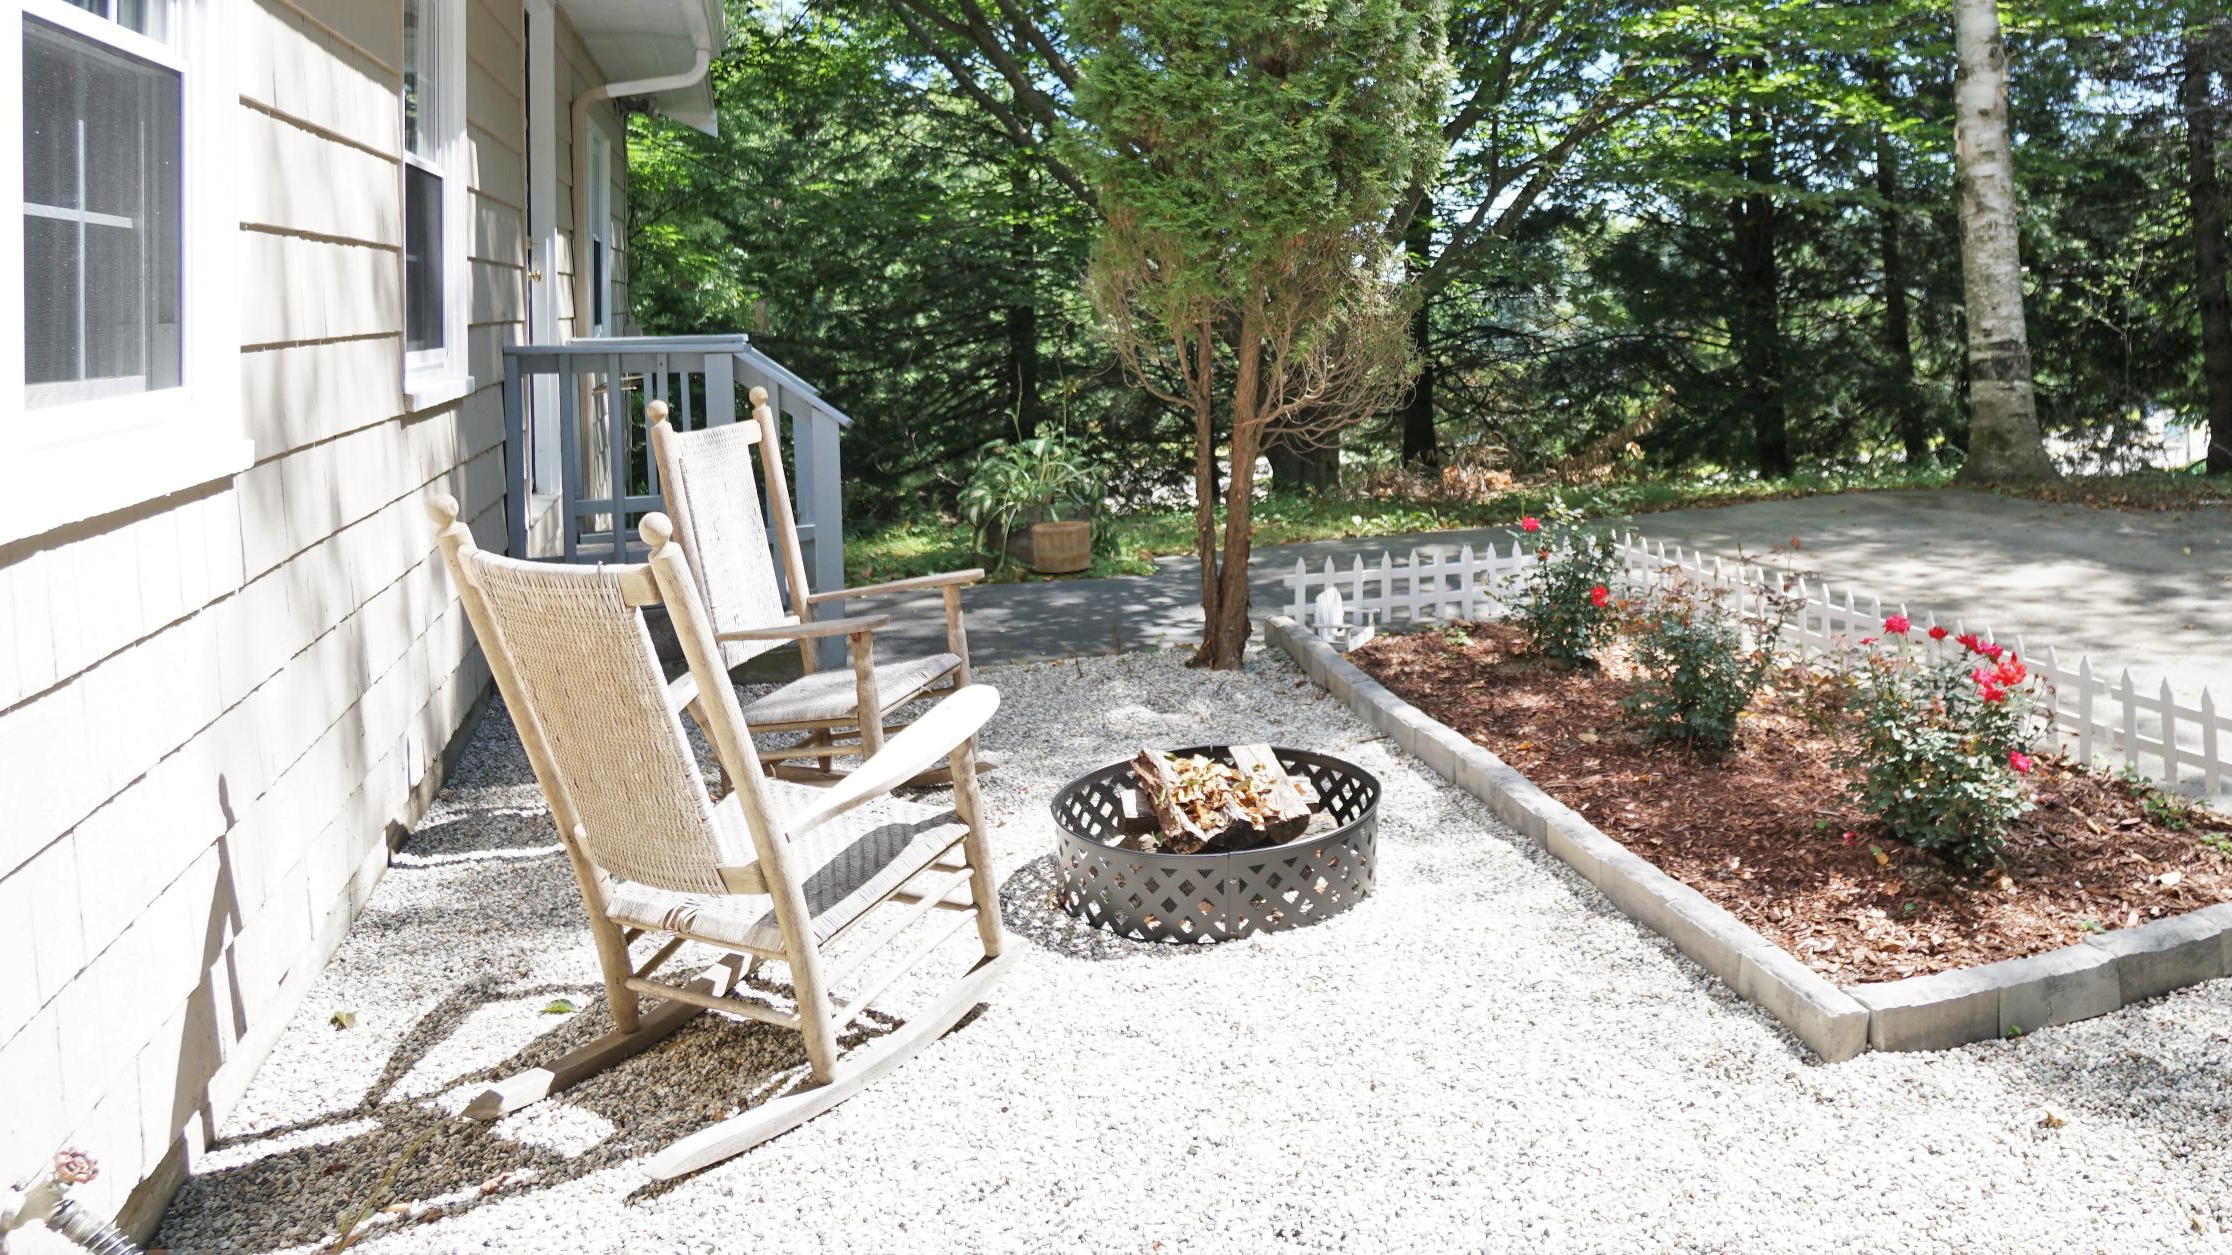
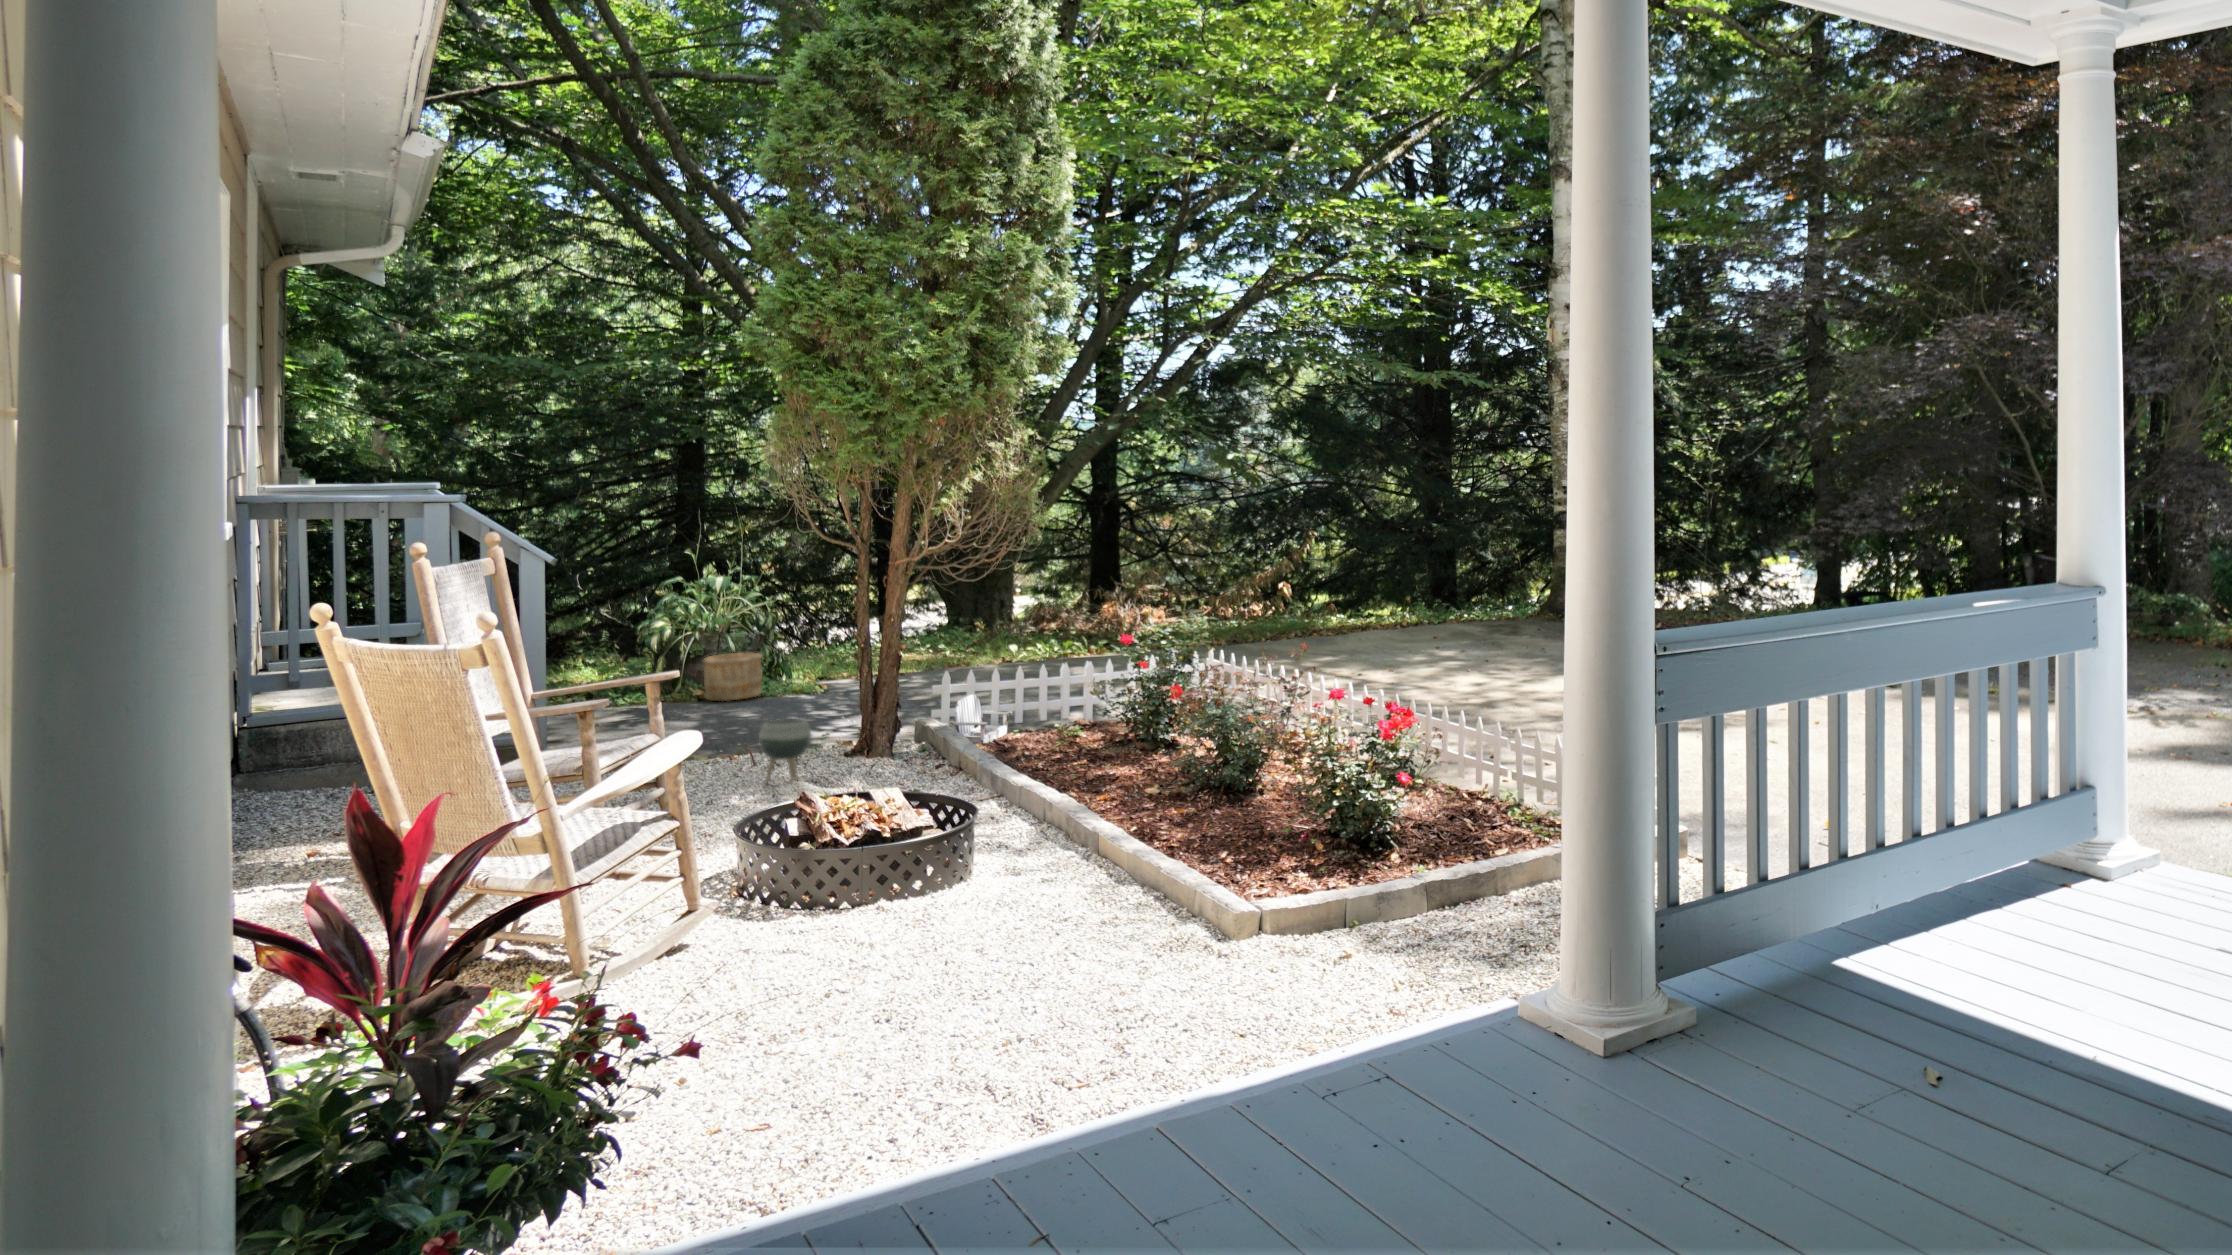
planter: none [1087,614,1146,693] -> present [759,718,811,783]

